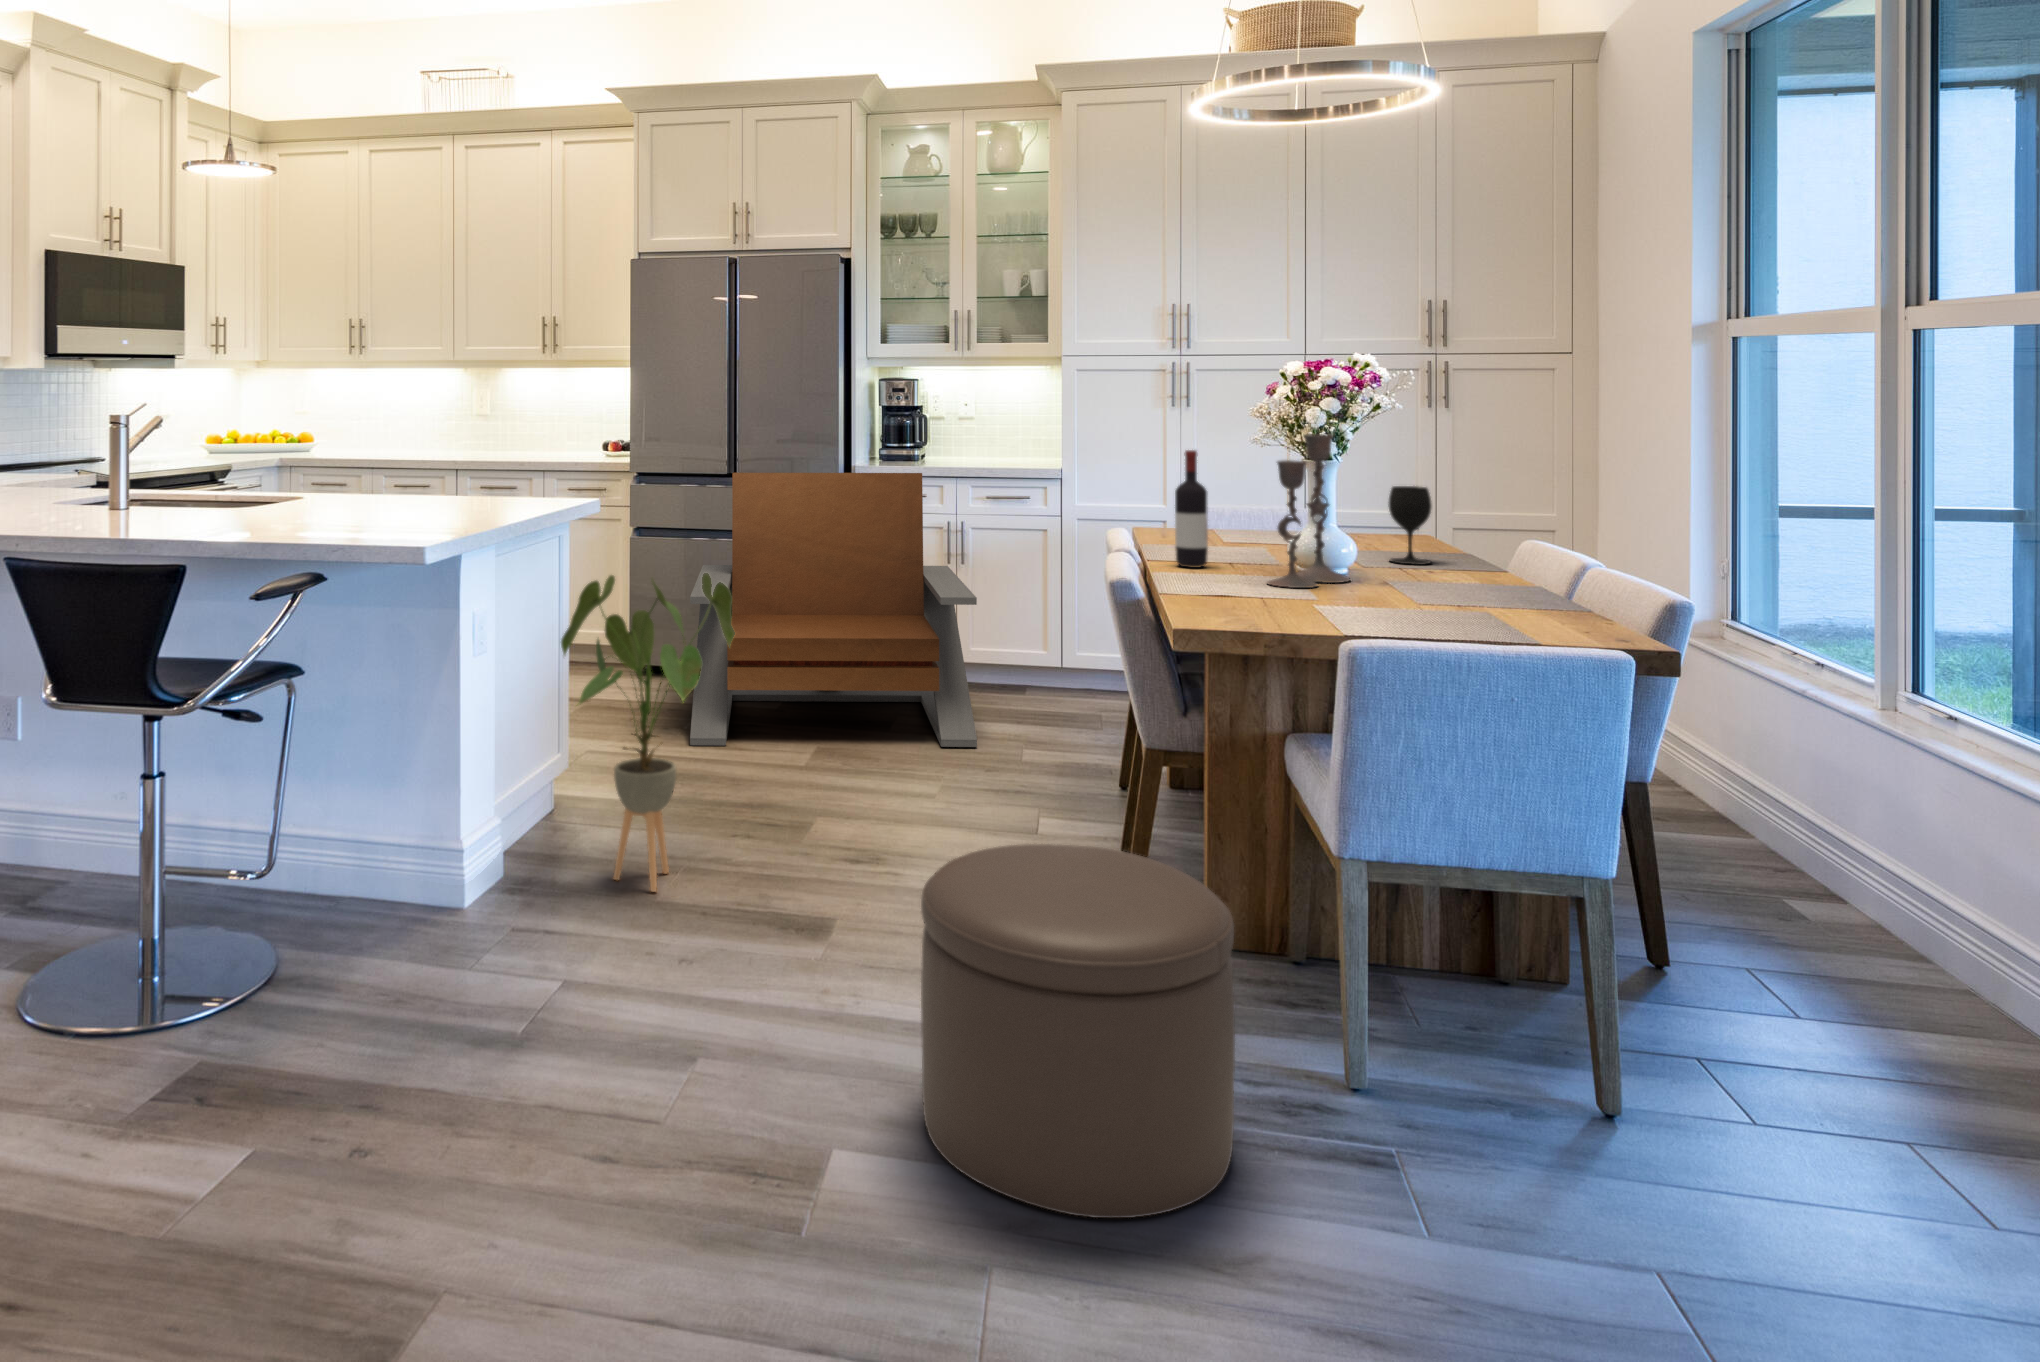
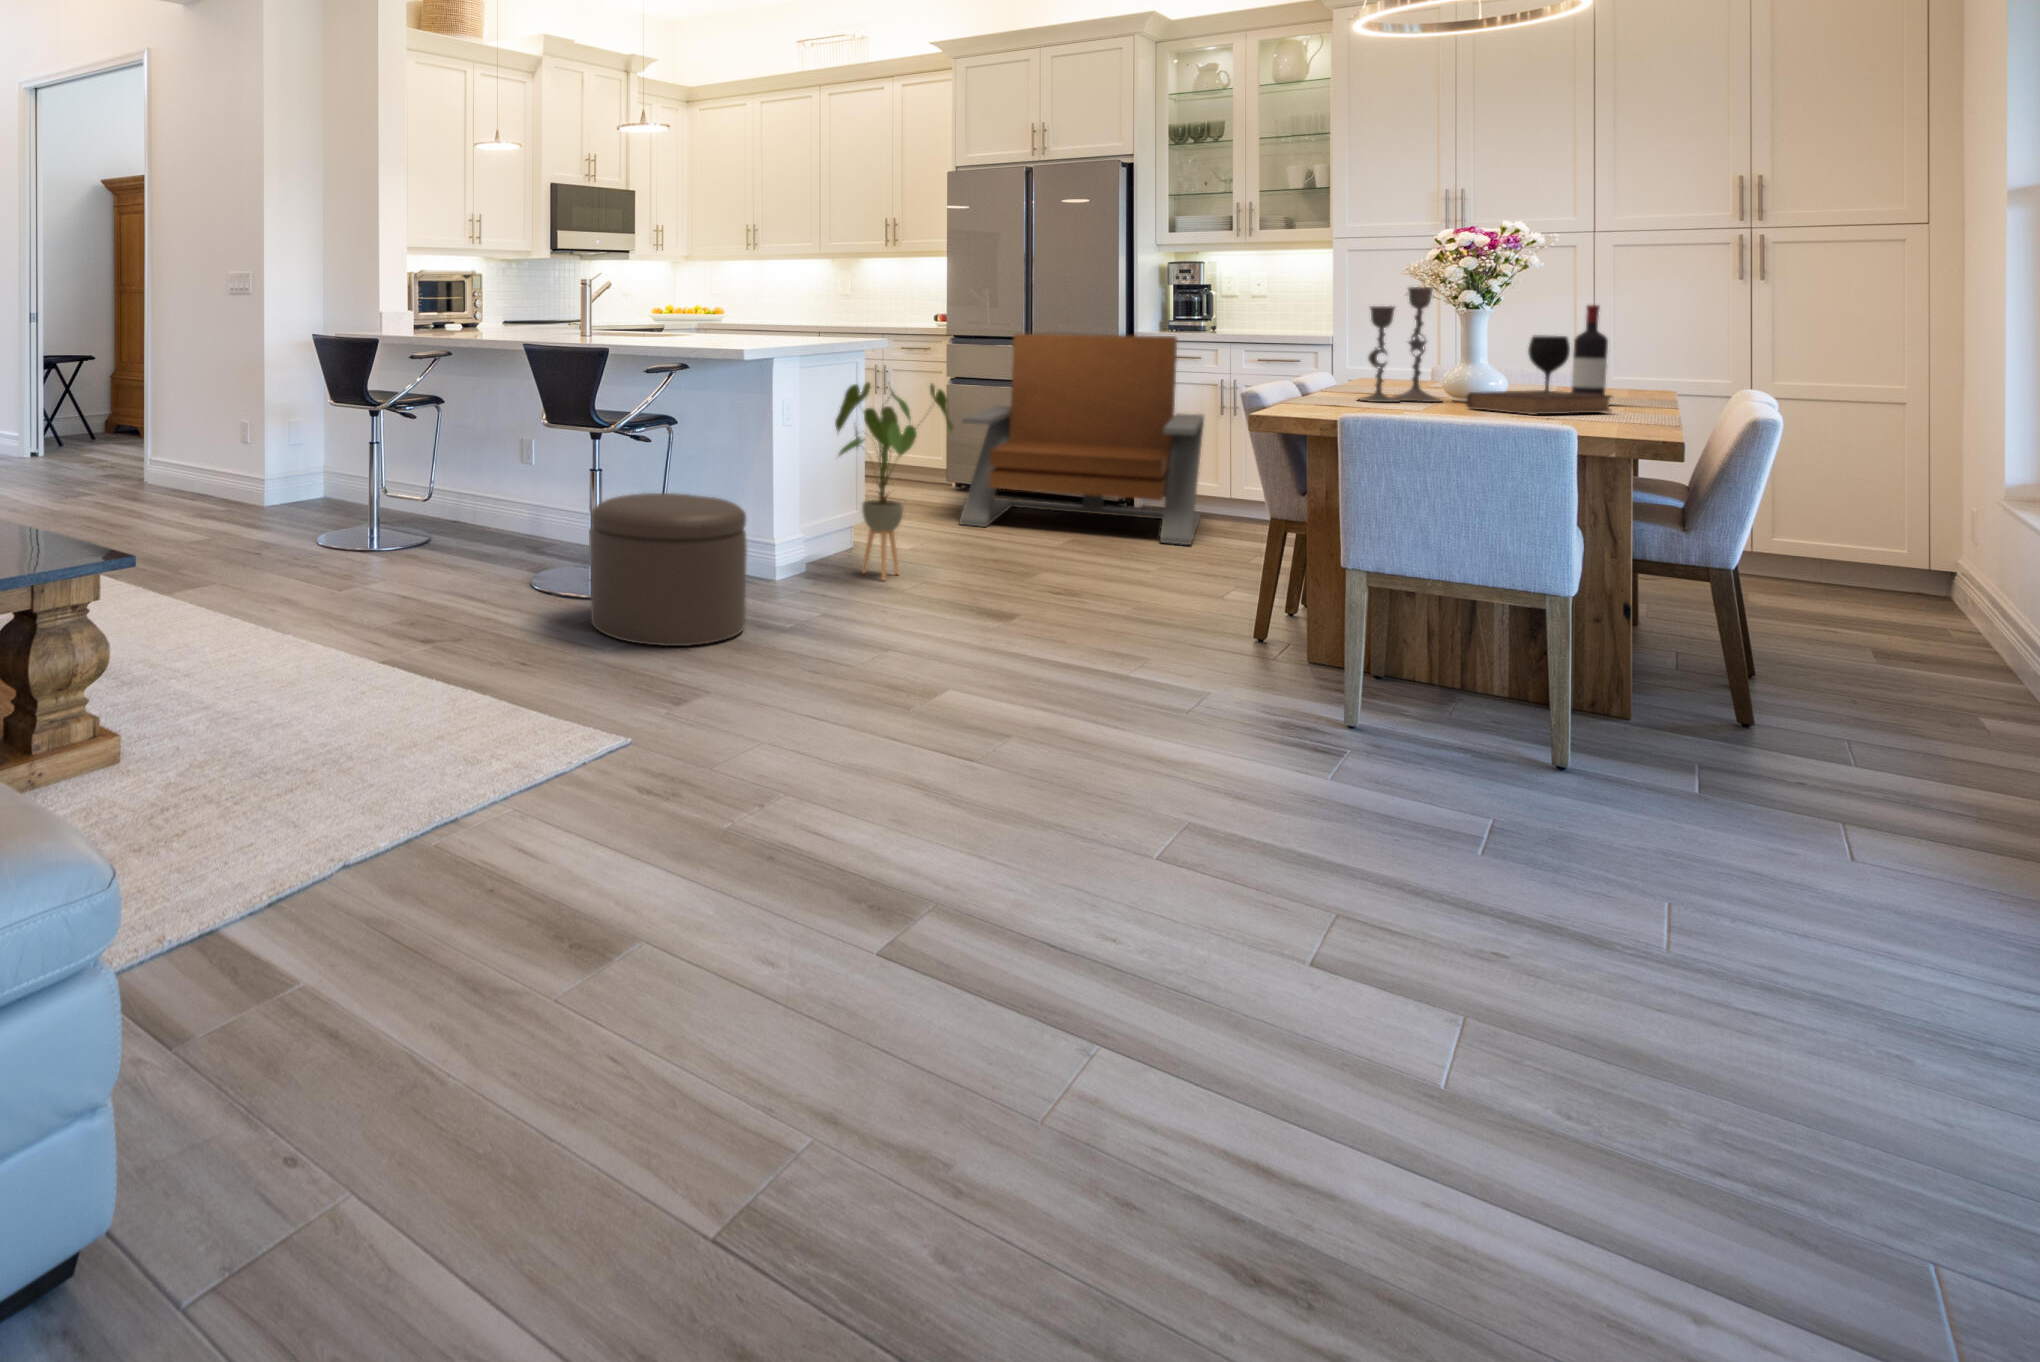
wine bottle: present [1175,450,1208,568] -> present [1571,305,1608,395]
book: none [1415,564,1554,608] -> present [1466,390,1612,415]
ottoman: present [921,844,1235,1218] -> present [590,493,747,646]

